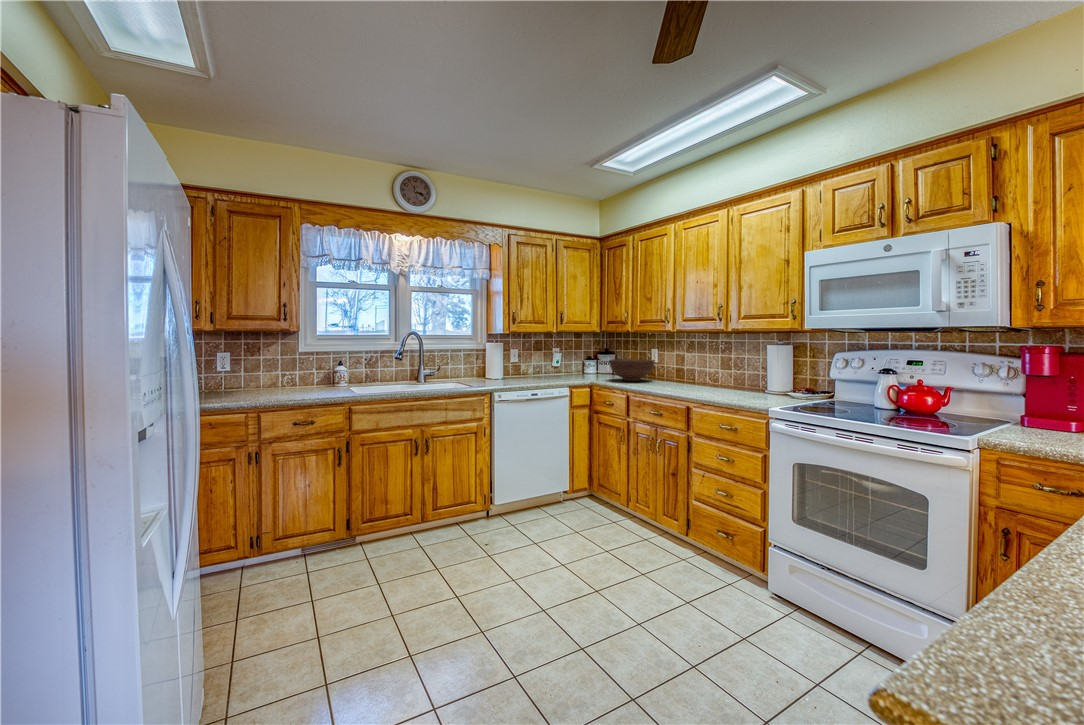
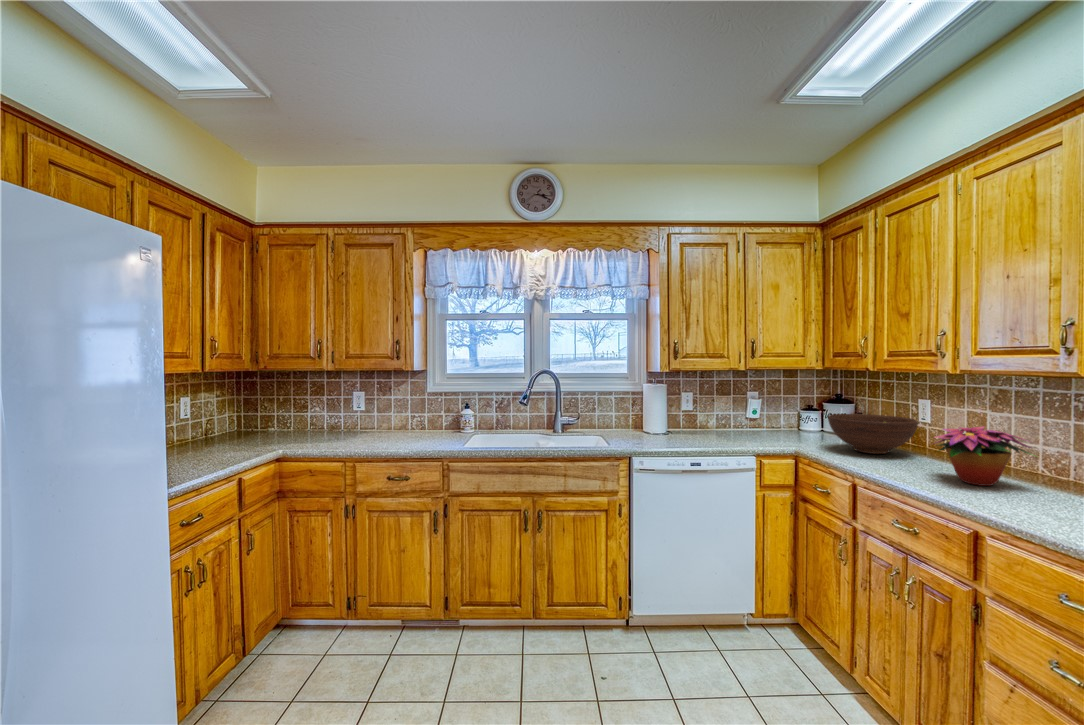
flower arrangement: none [662,357,709,388] -> present [935,427,1032,486]

